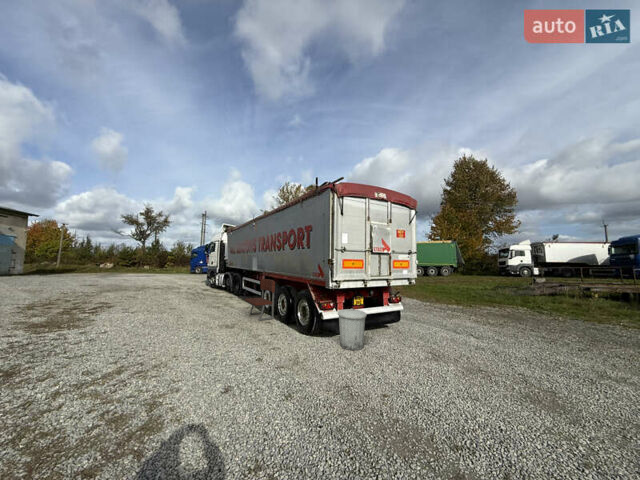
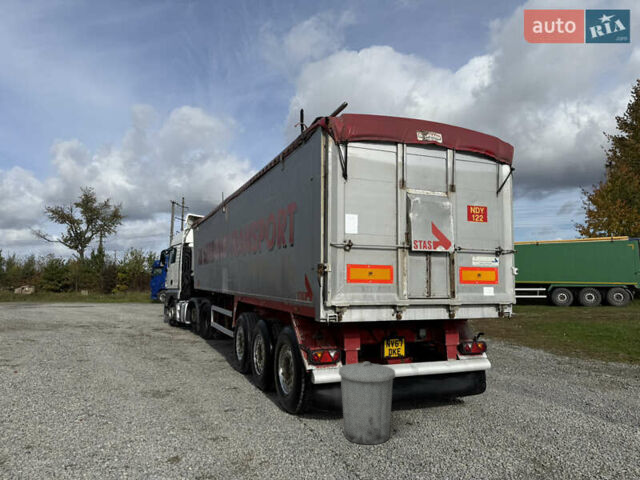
bench: present [245,279,275,321] -> none [199,307,247,383]

